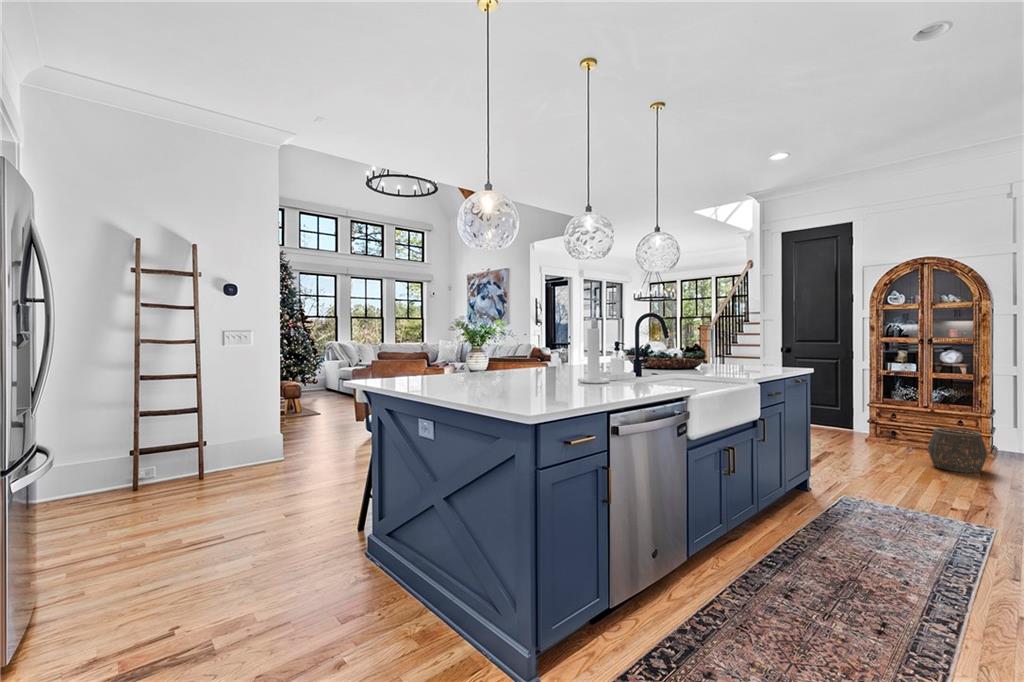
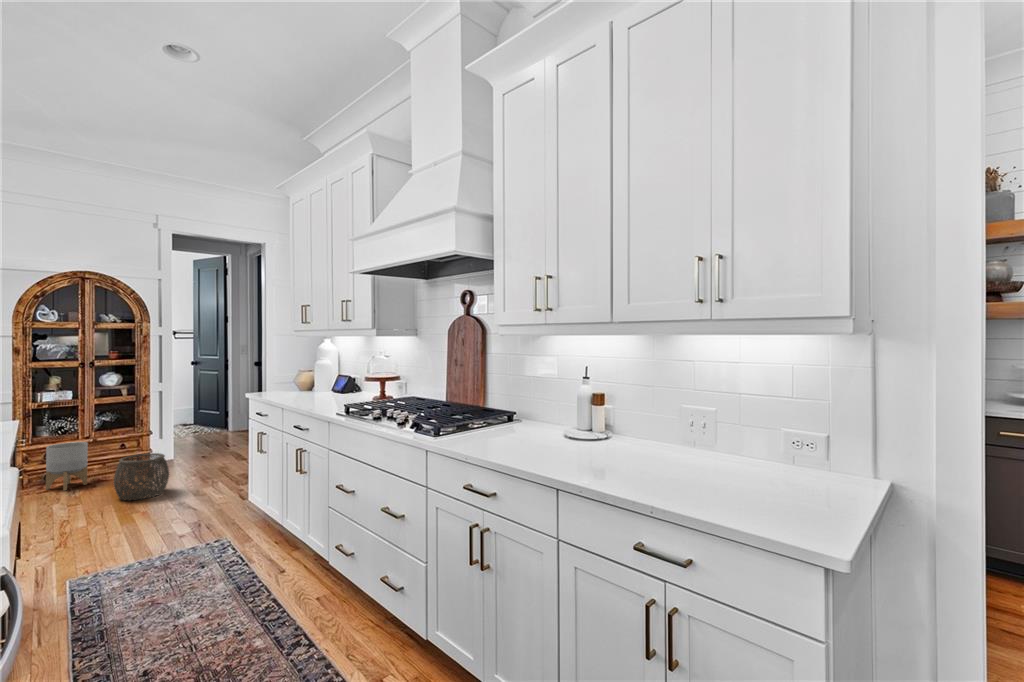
planter: none [889,408,923,448] -> present [46,442,88,491]

